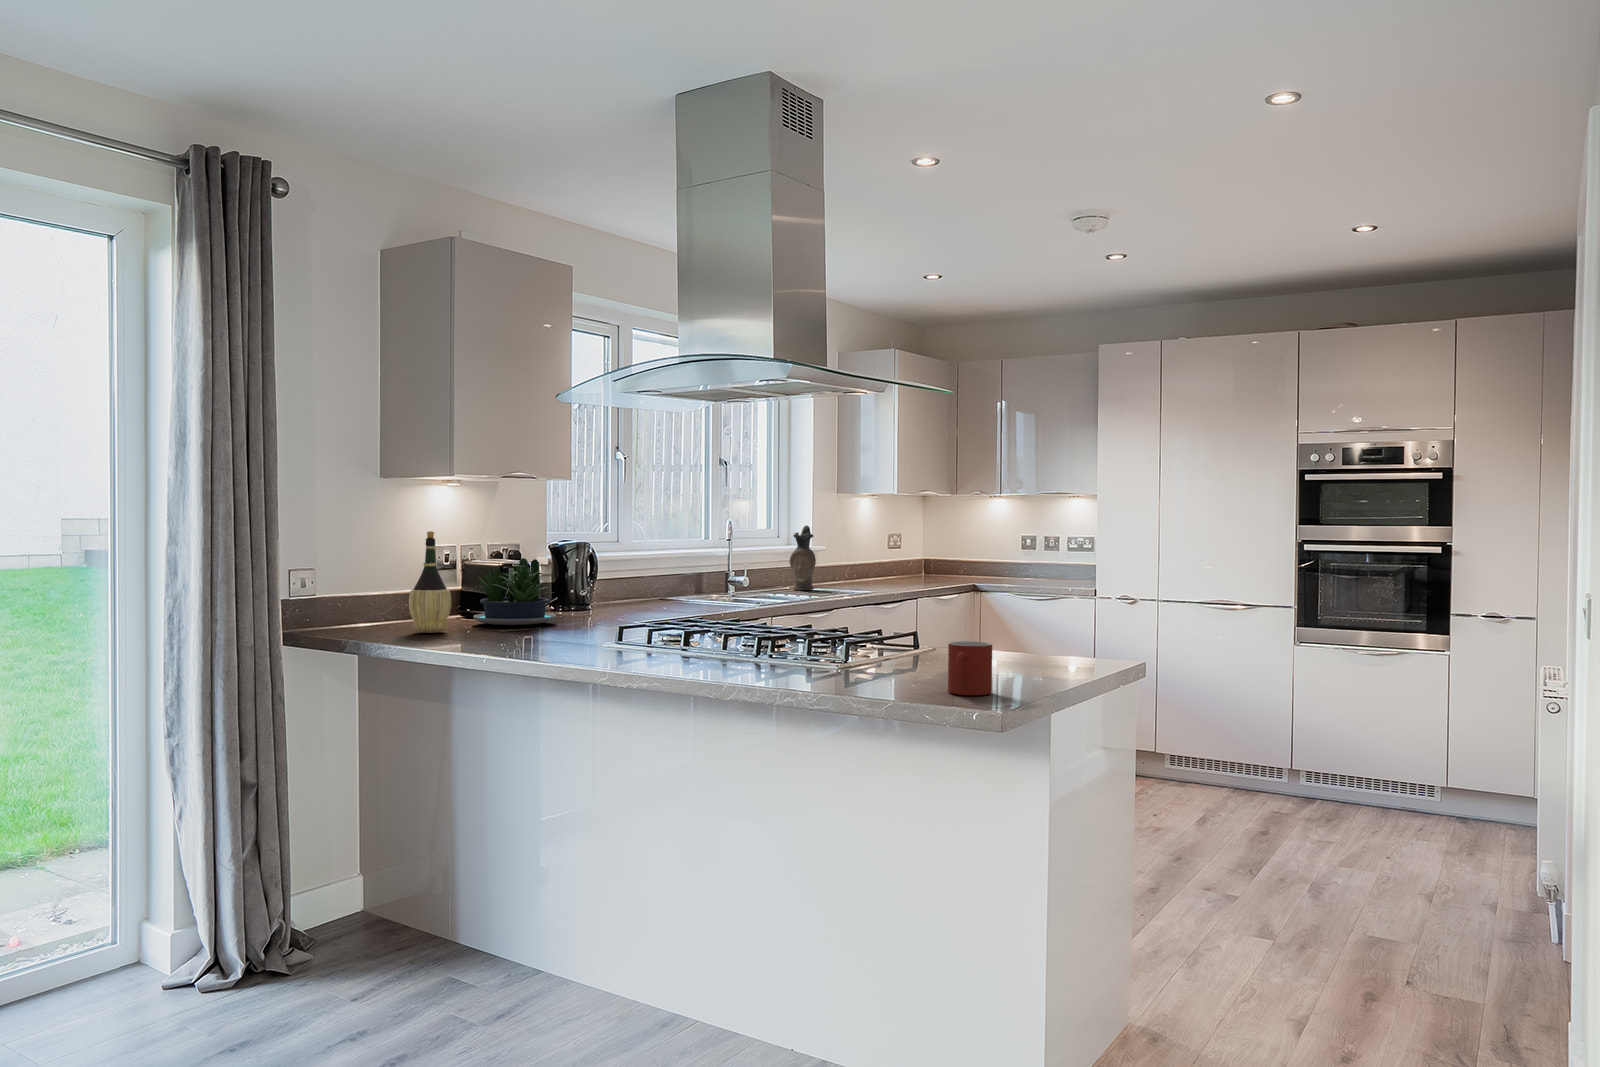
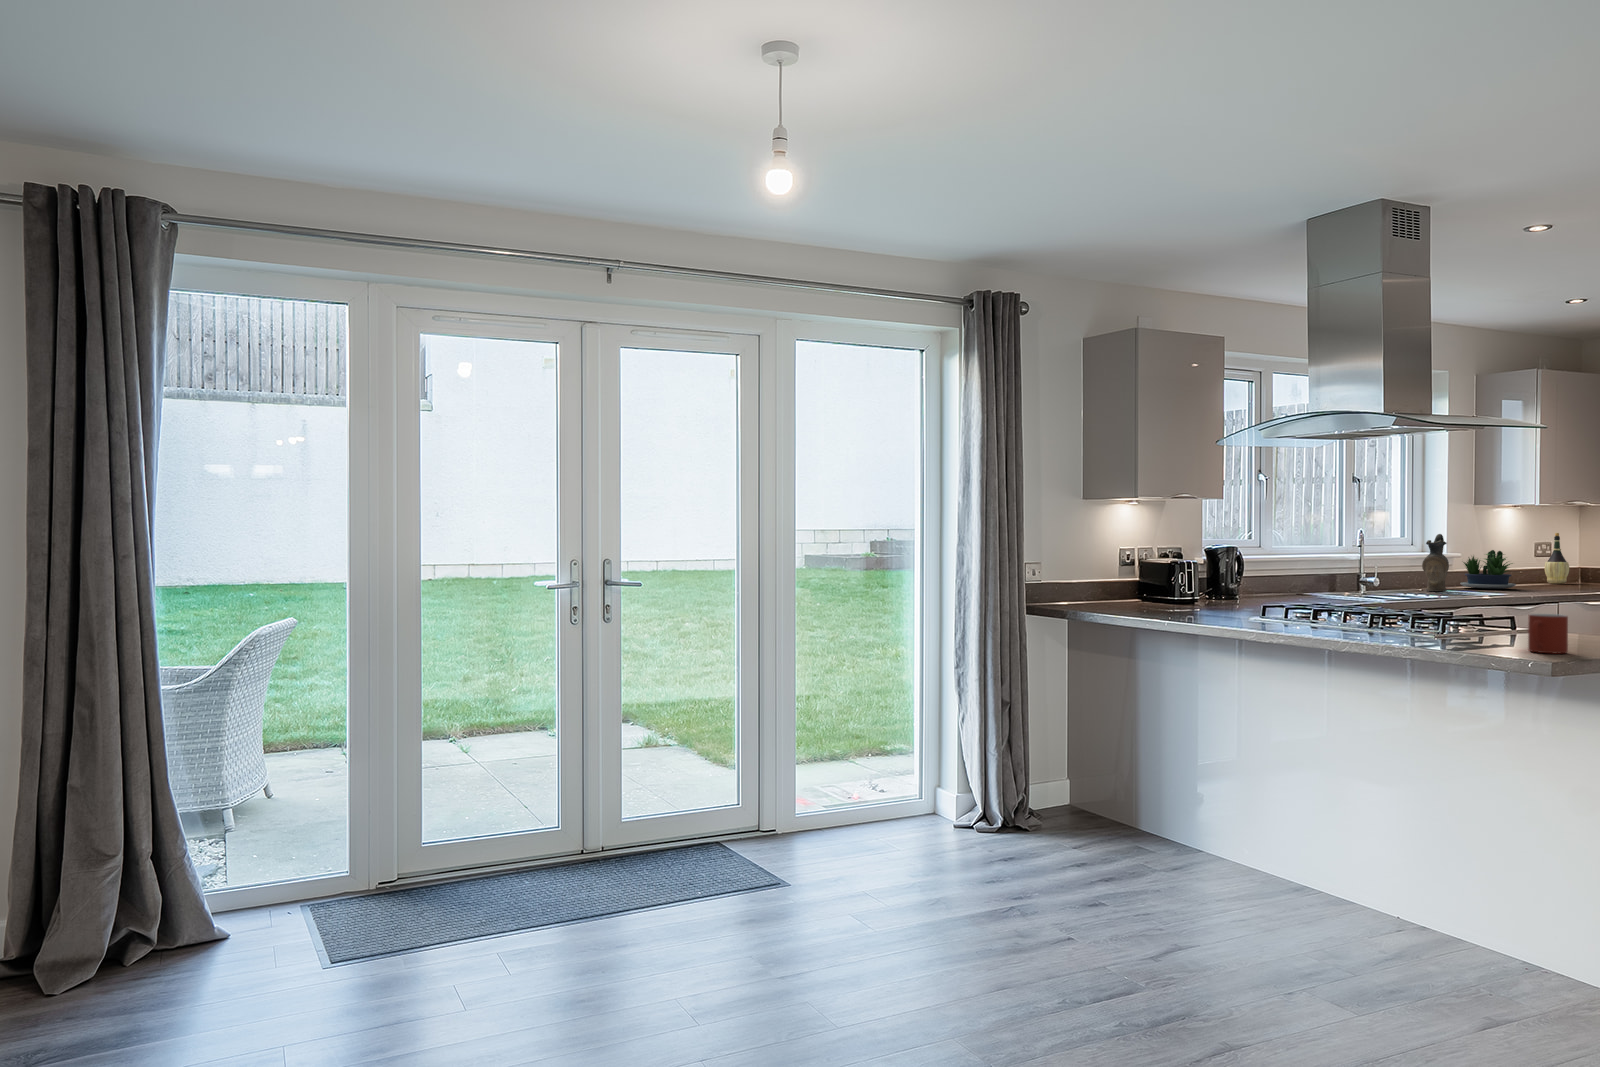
wine bottle: present [409,531,451,633] -> present [1545,533,1569,584]
potted plant: present [473,558,556,625] -> present [1460,550,1516,589]

